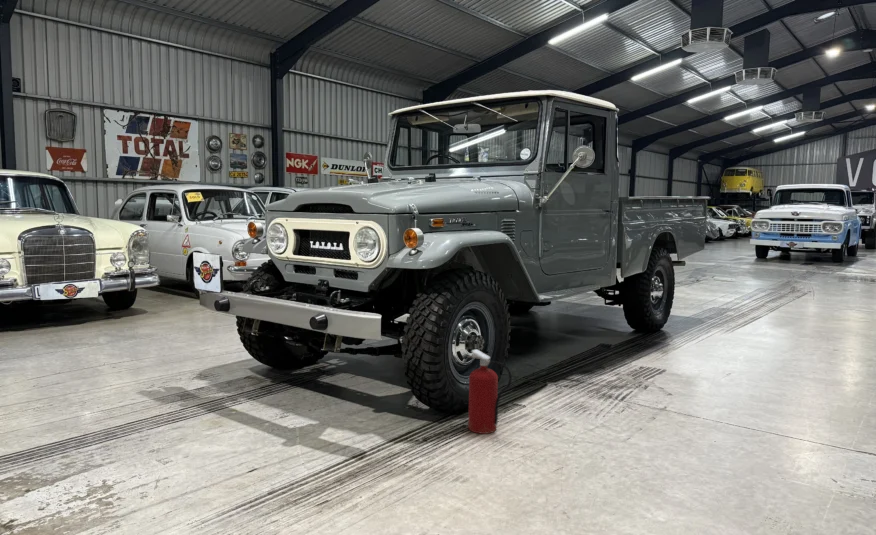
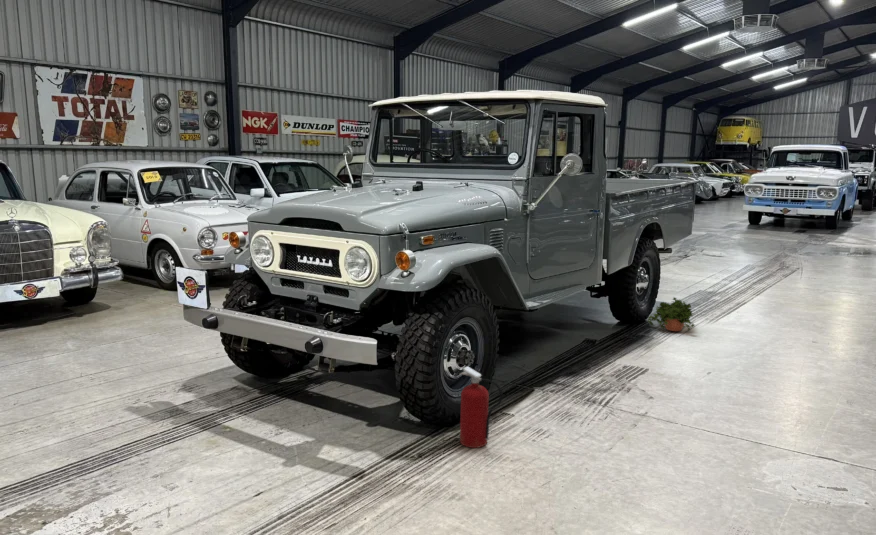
potted plant: none [661,305,713,339] -> present [648,298,694,331]

